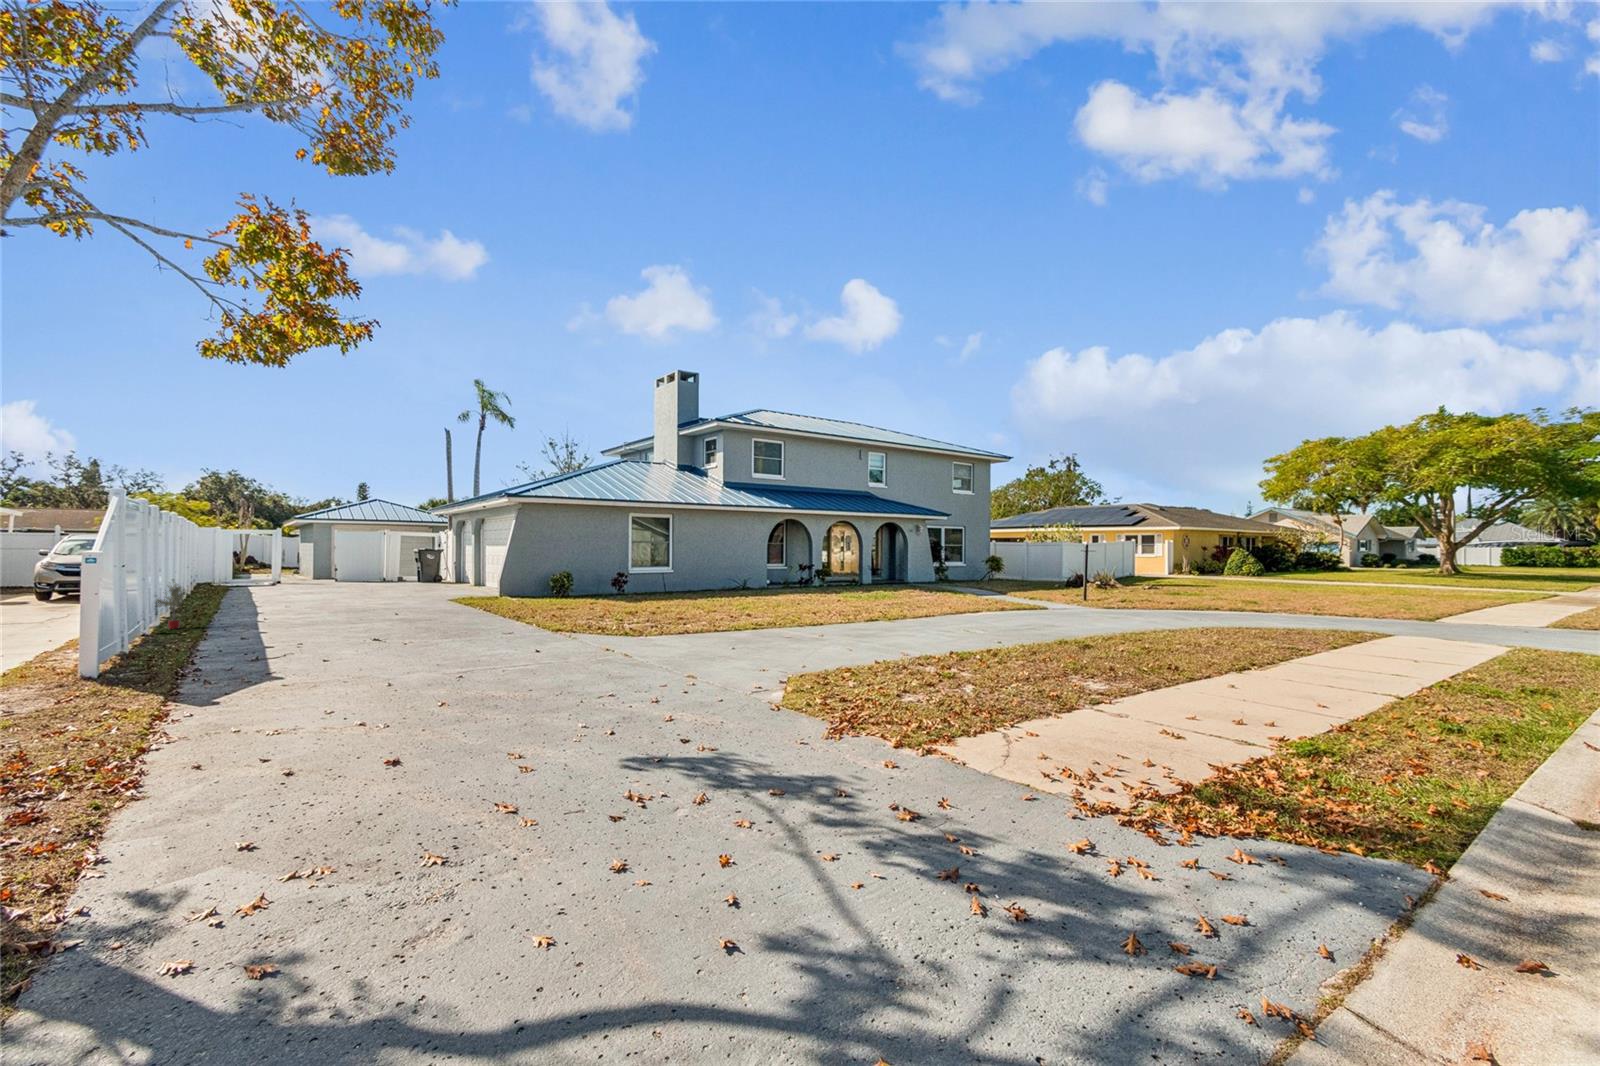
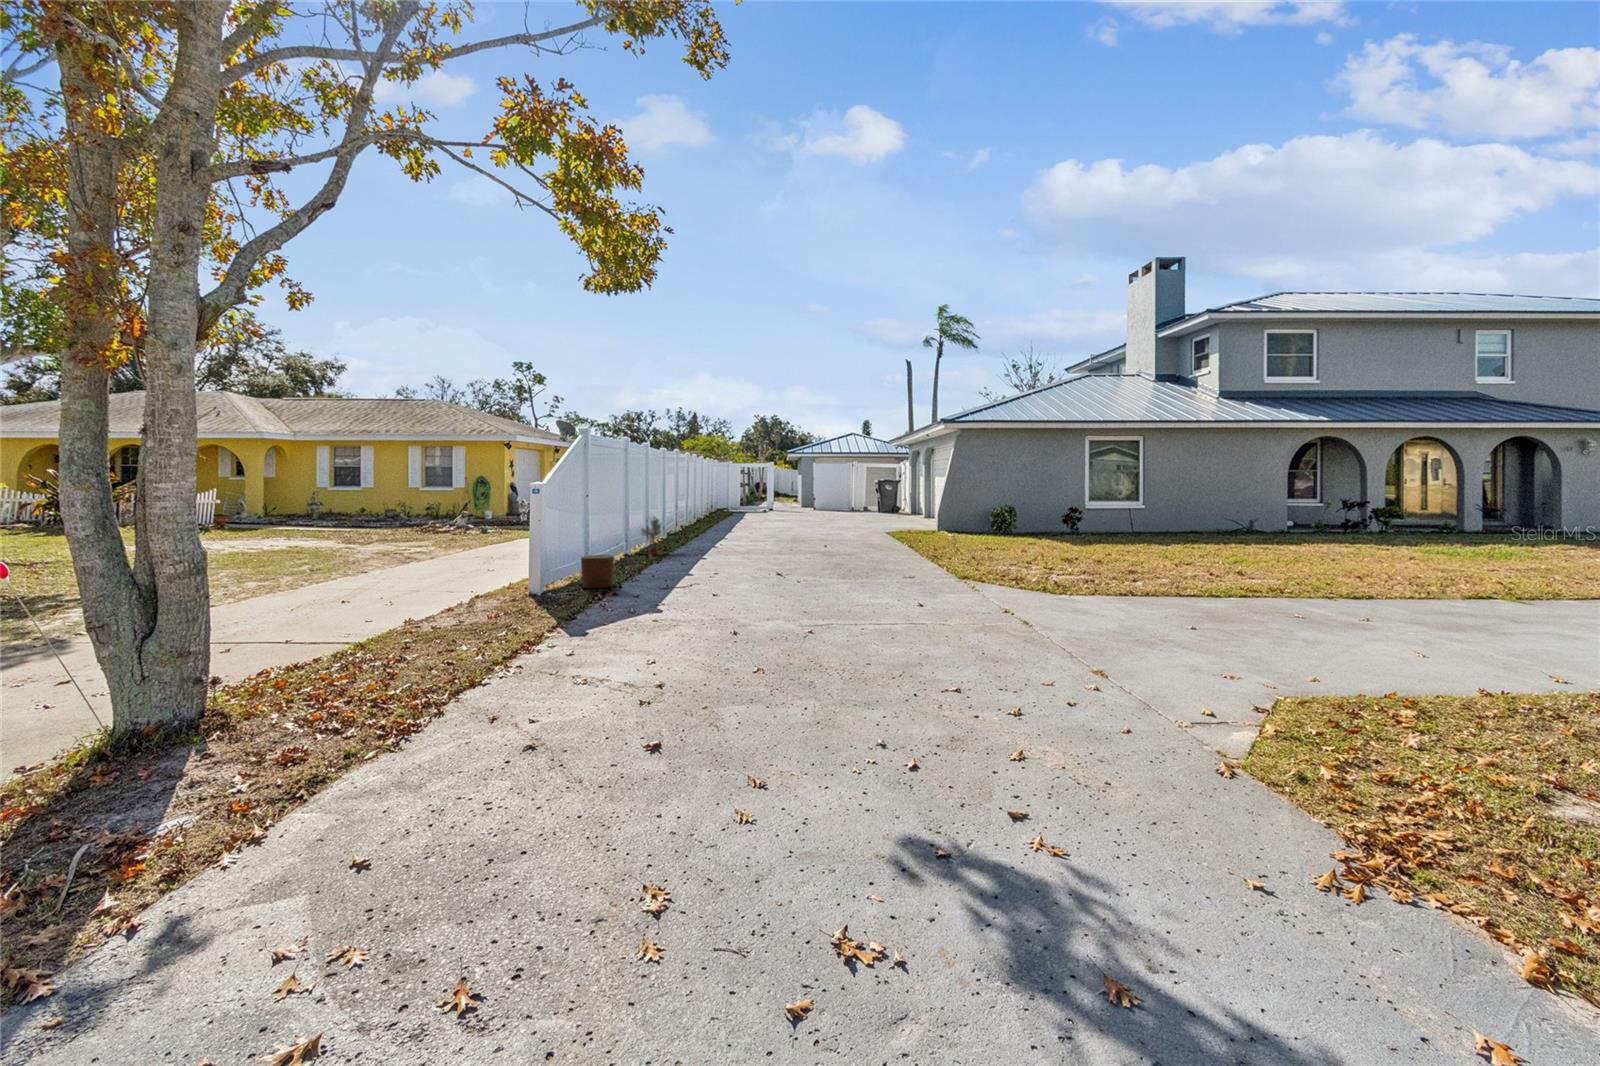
woven basket: none [119,625,168,663] -> present [581,555,614,588]

